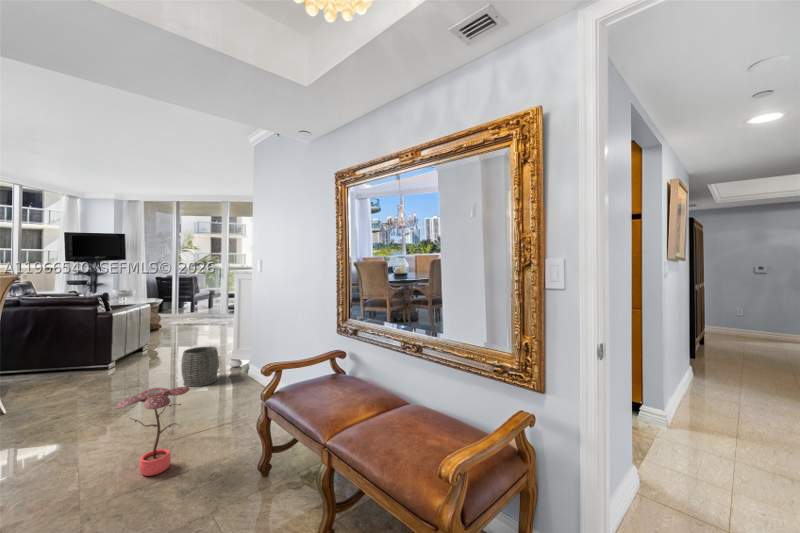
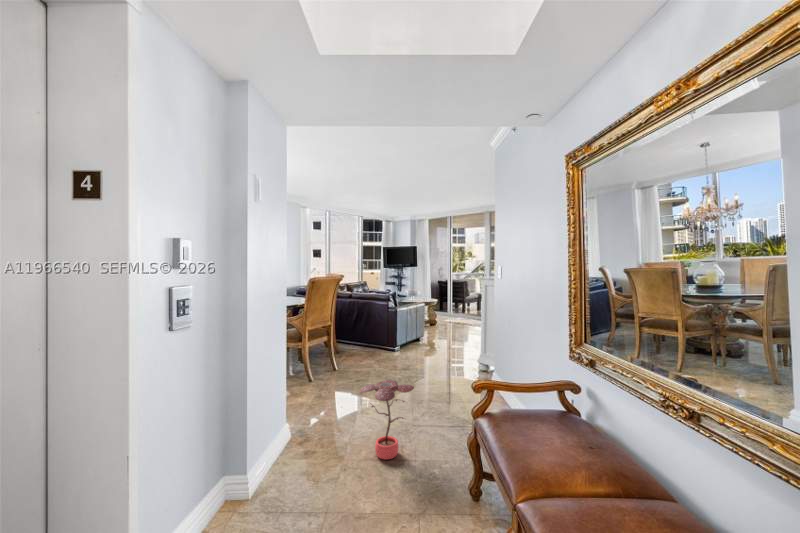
woven basket: present [181,347,219,387] -> none [434,347,464,384]

